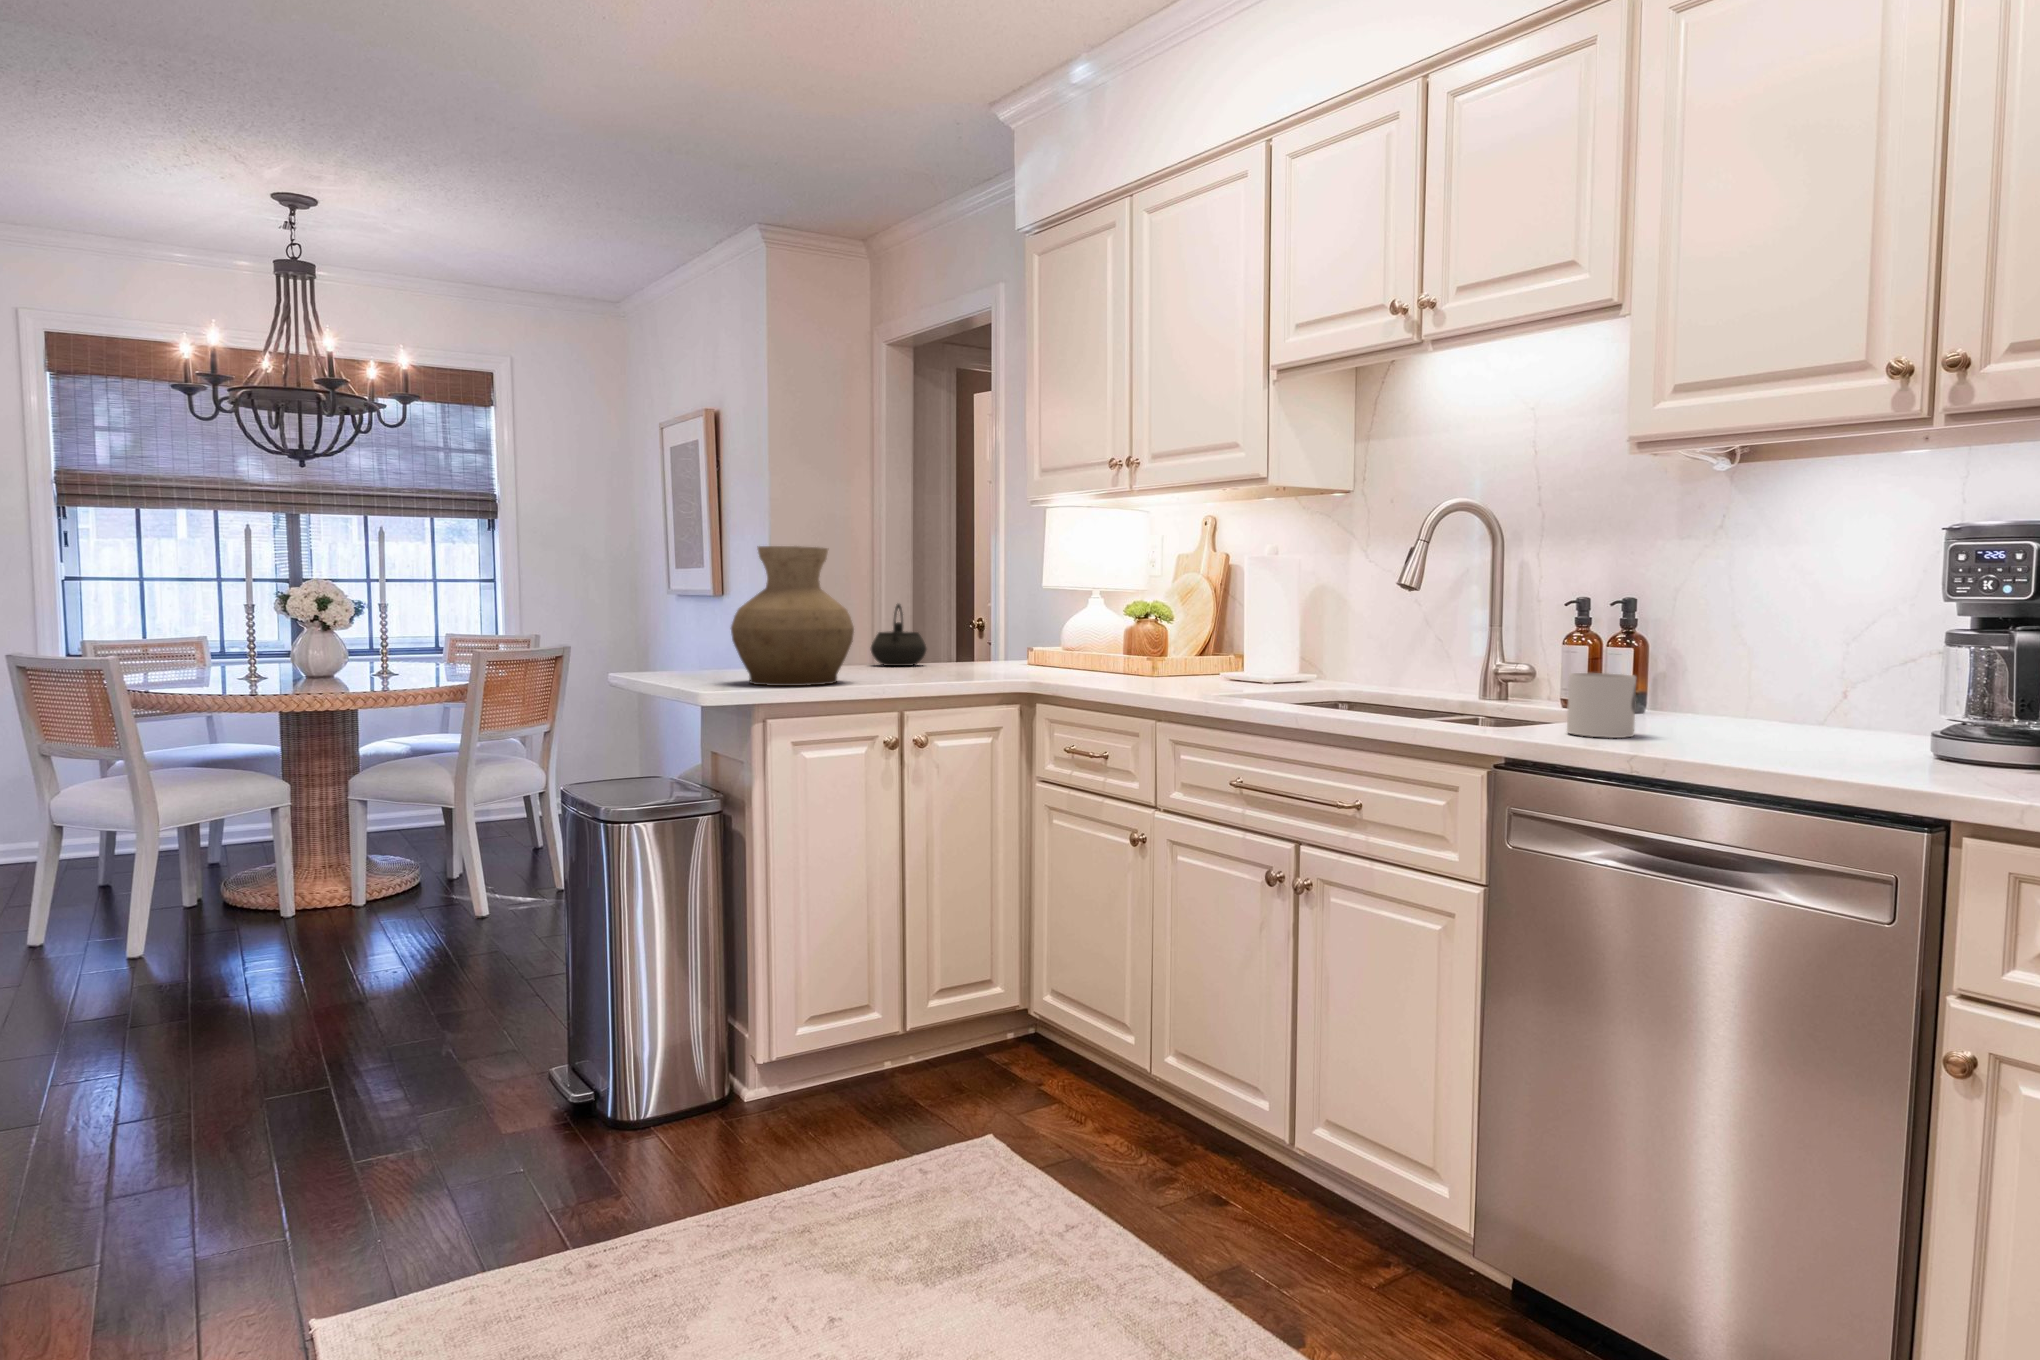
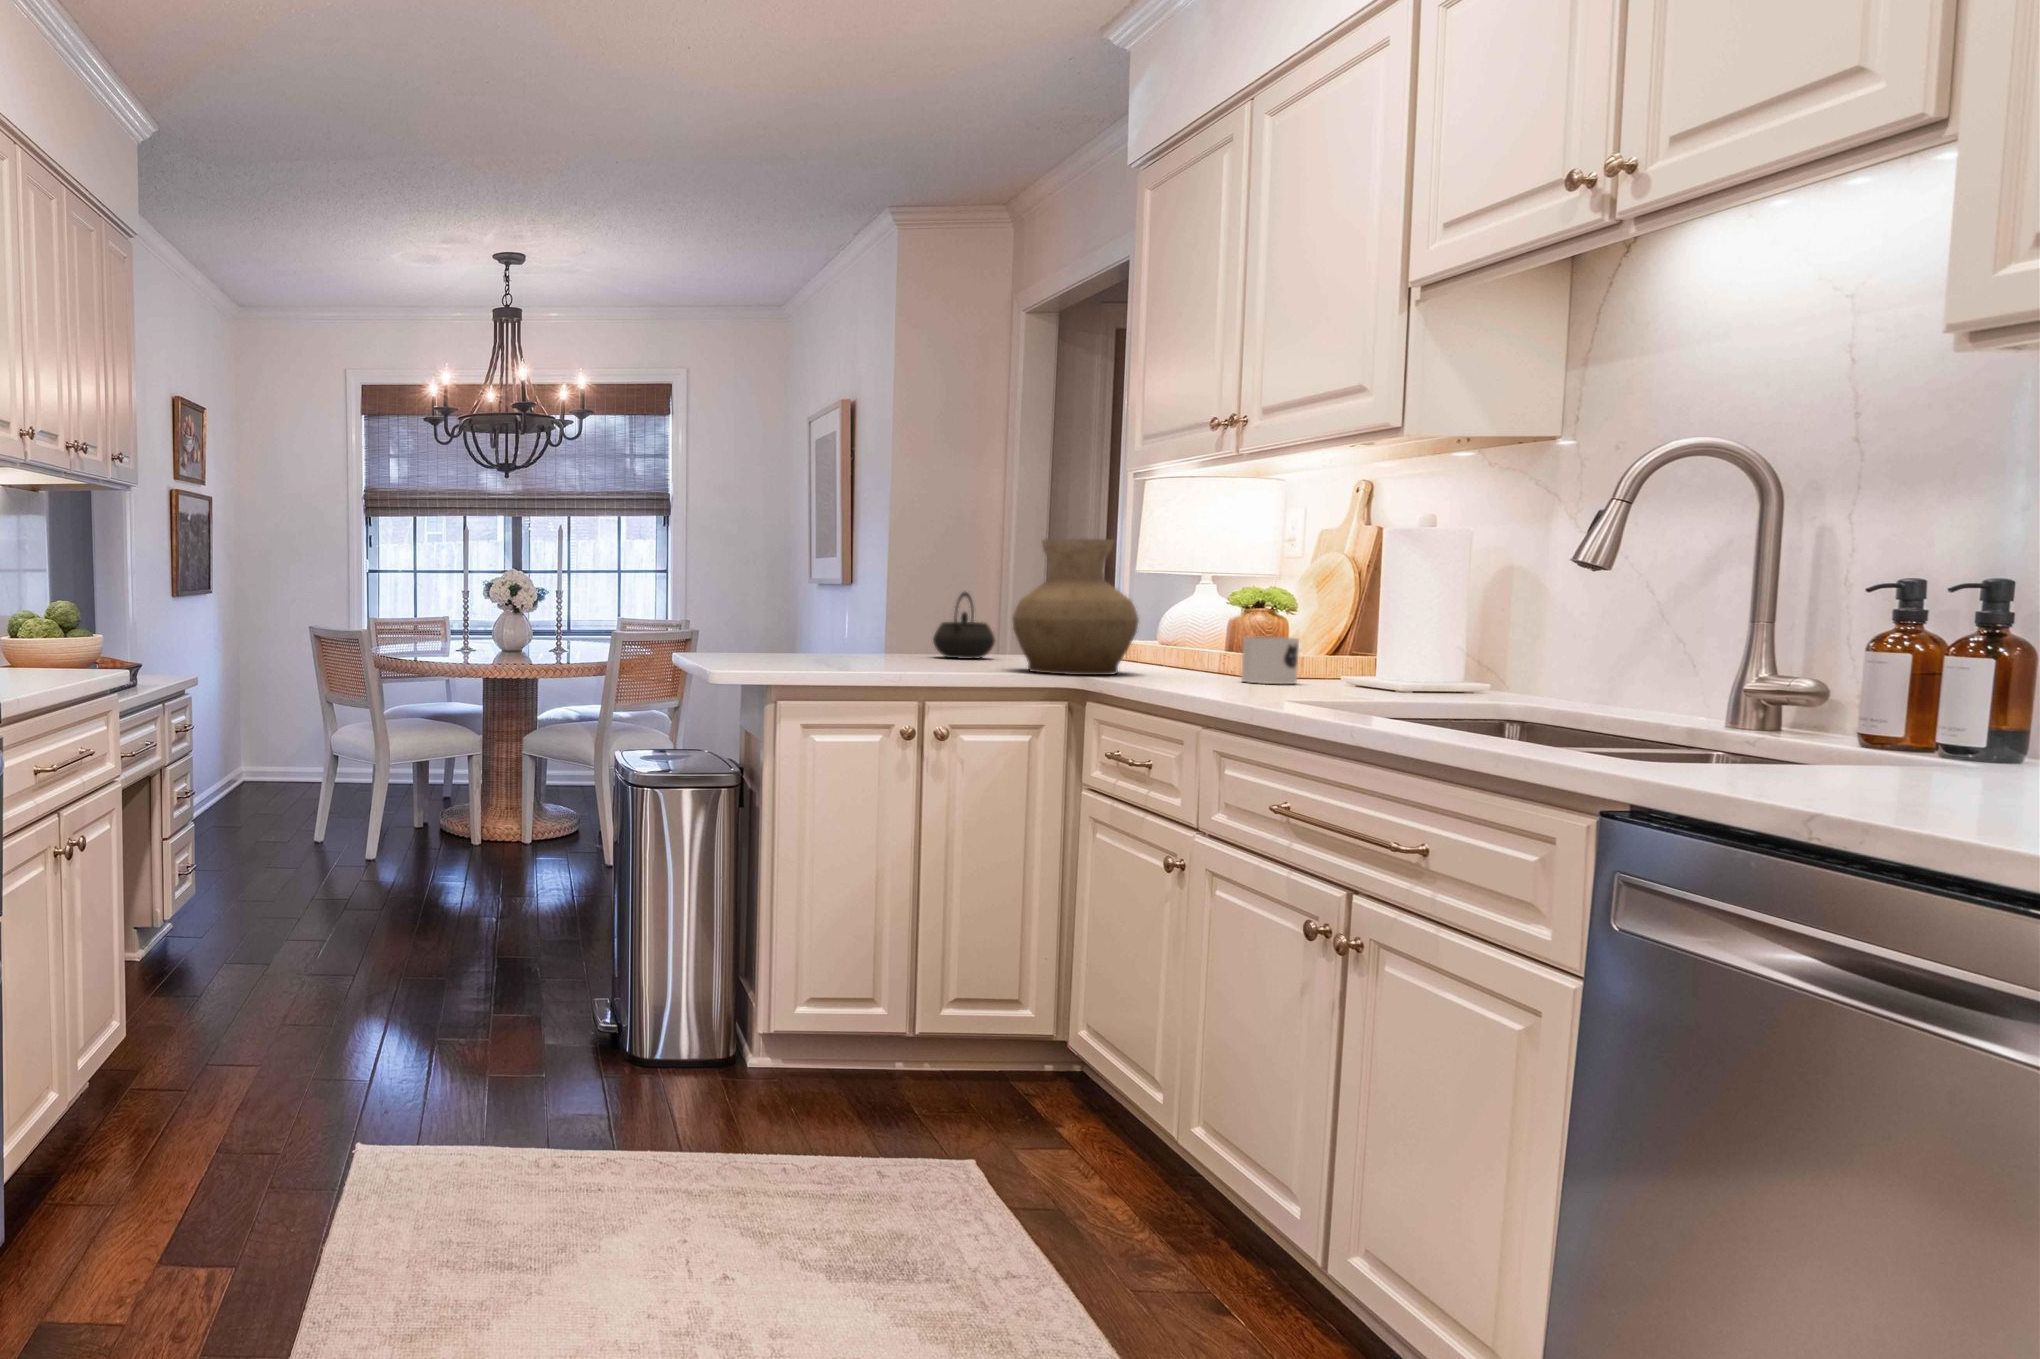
vase: present [731,546,854,686] -> present [1013,539,1139,675]
mug: present [1567,673,1636,738] -> present [1241,637,1299,684]

